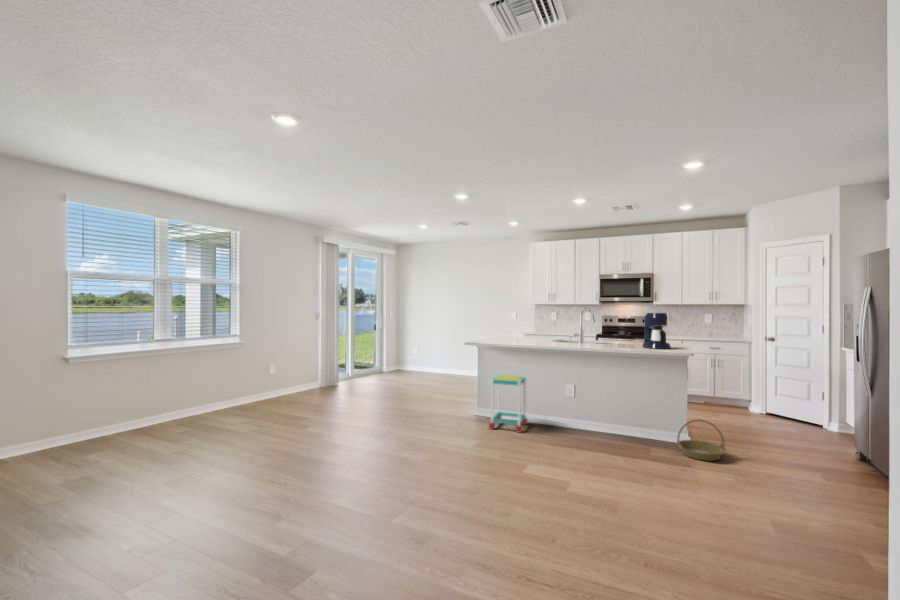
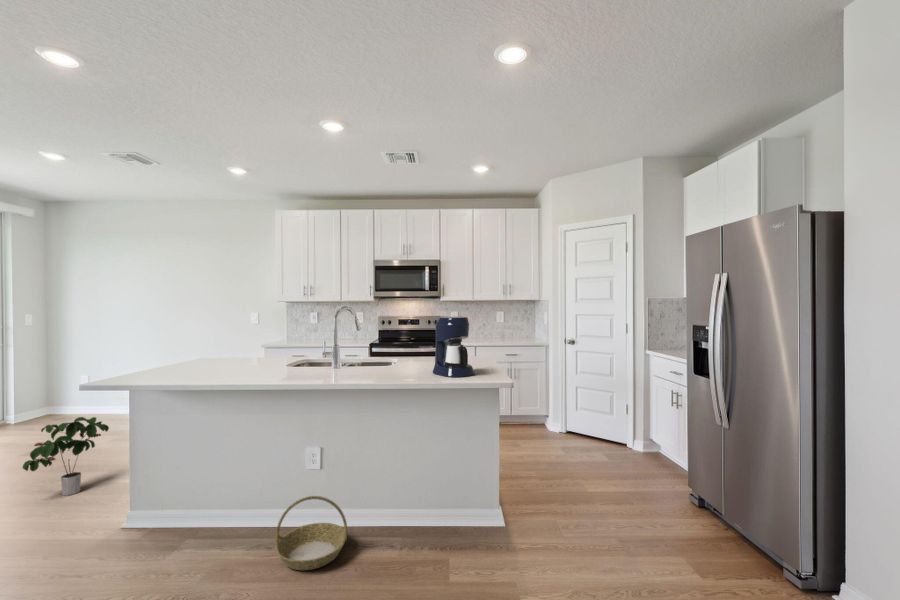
potted plant: none [424,361,453,399] -> present [23,417,109,496]
side table: present [489,375,527,432] -> none [132,448,234,582]
basket: present [677,419,725,461] -> present [275,496,347,570]

